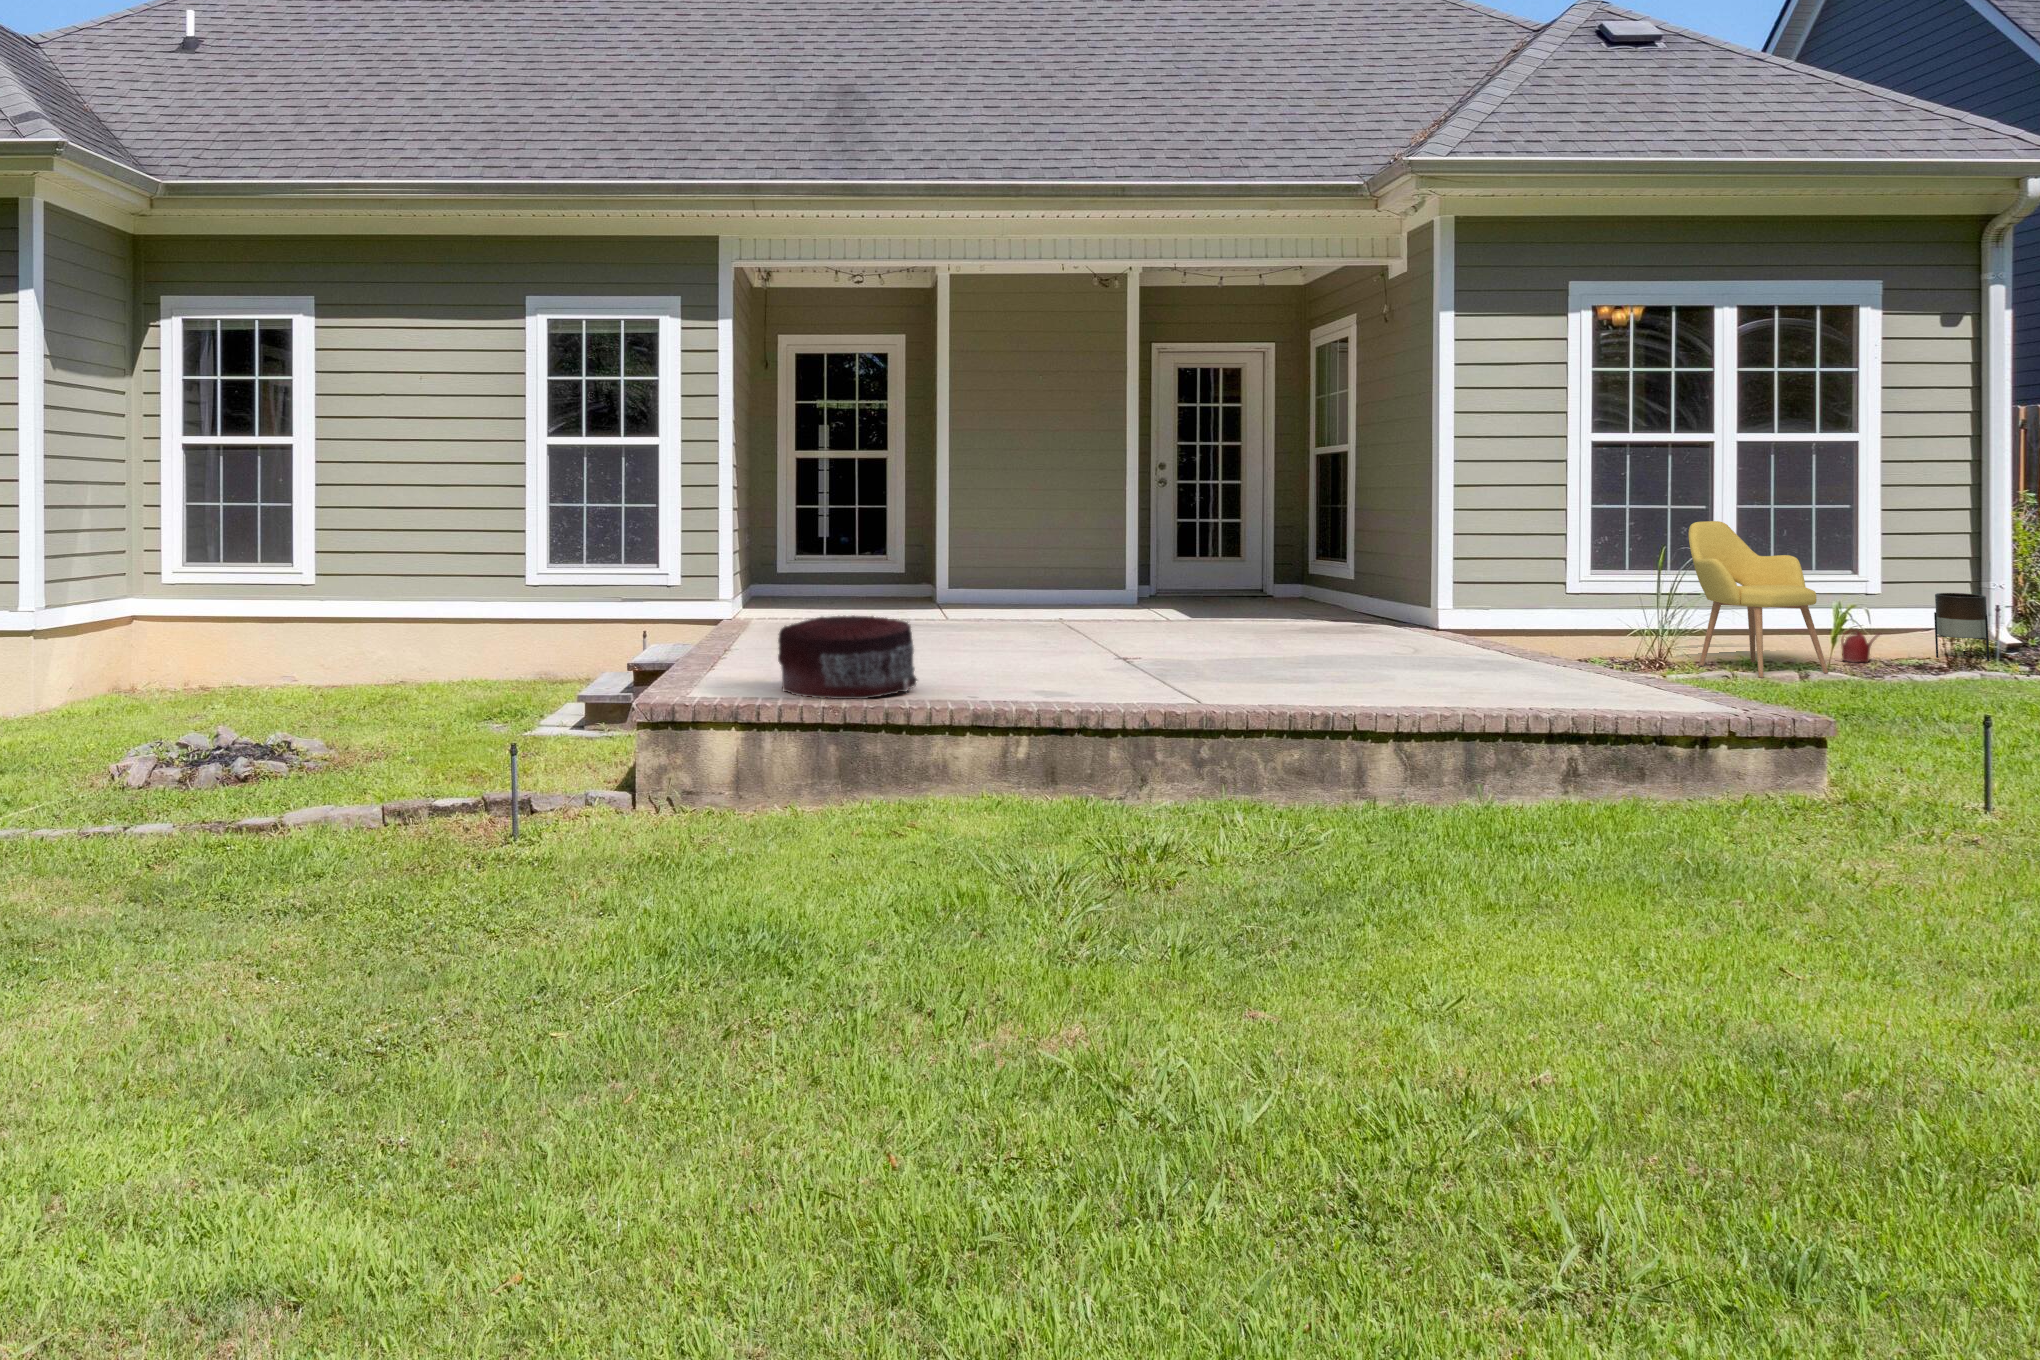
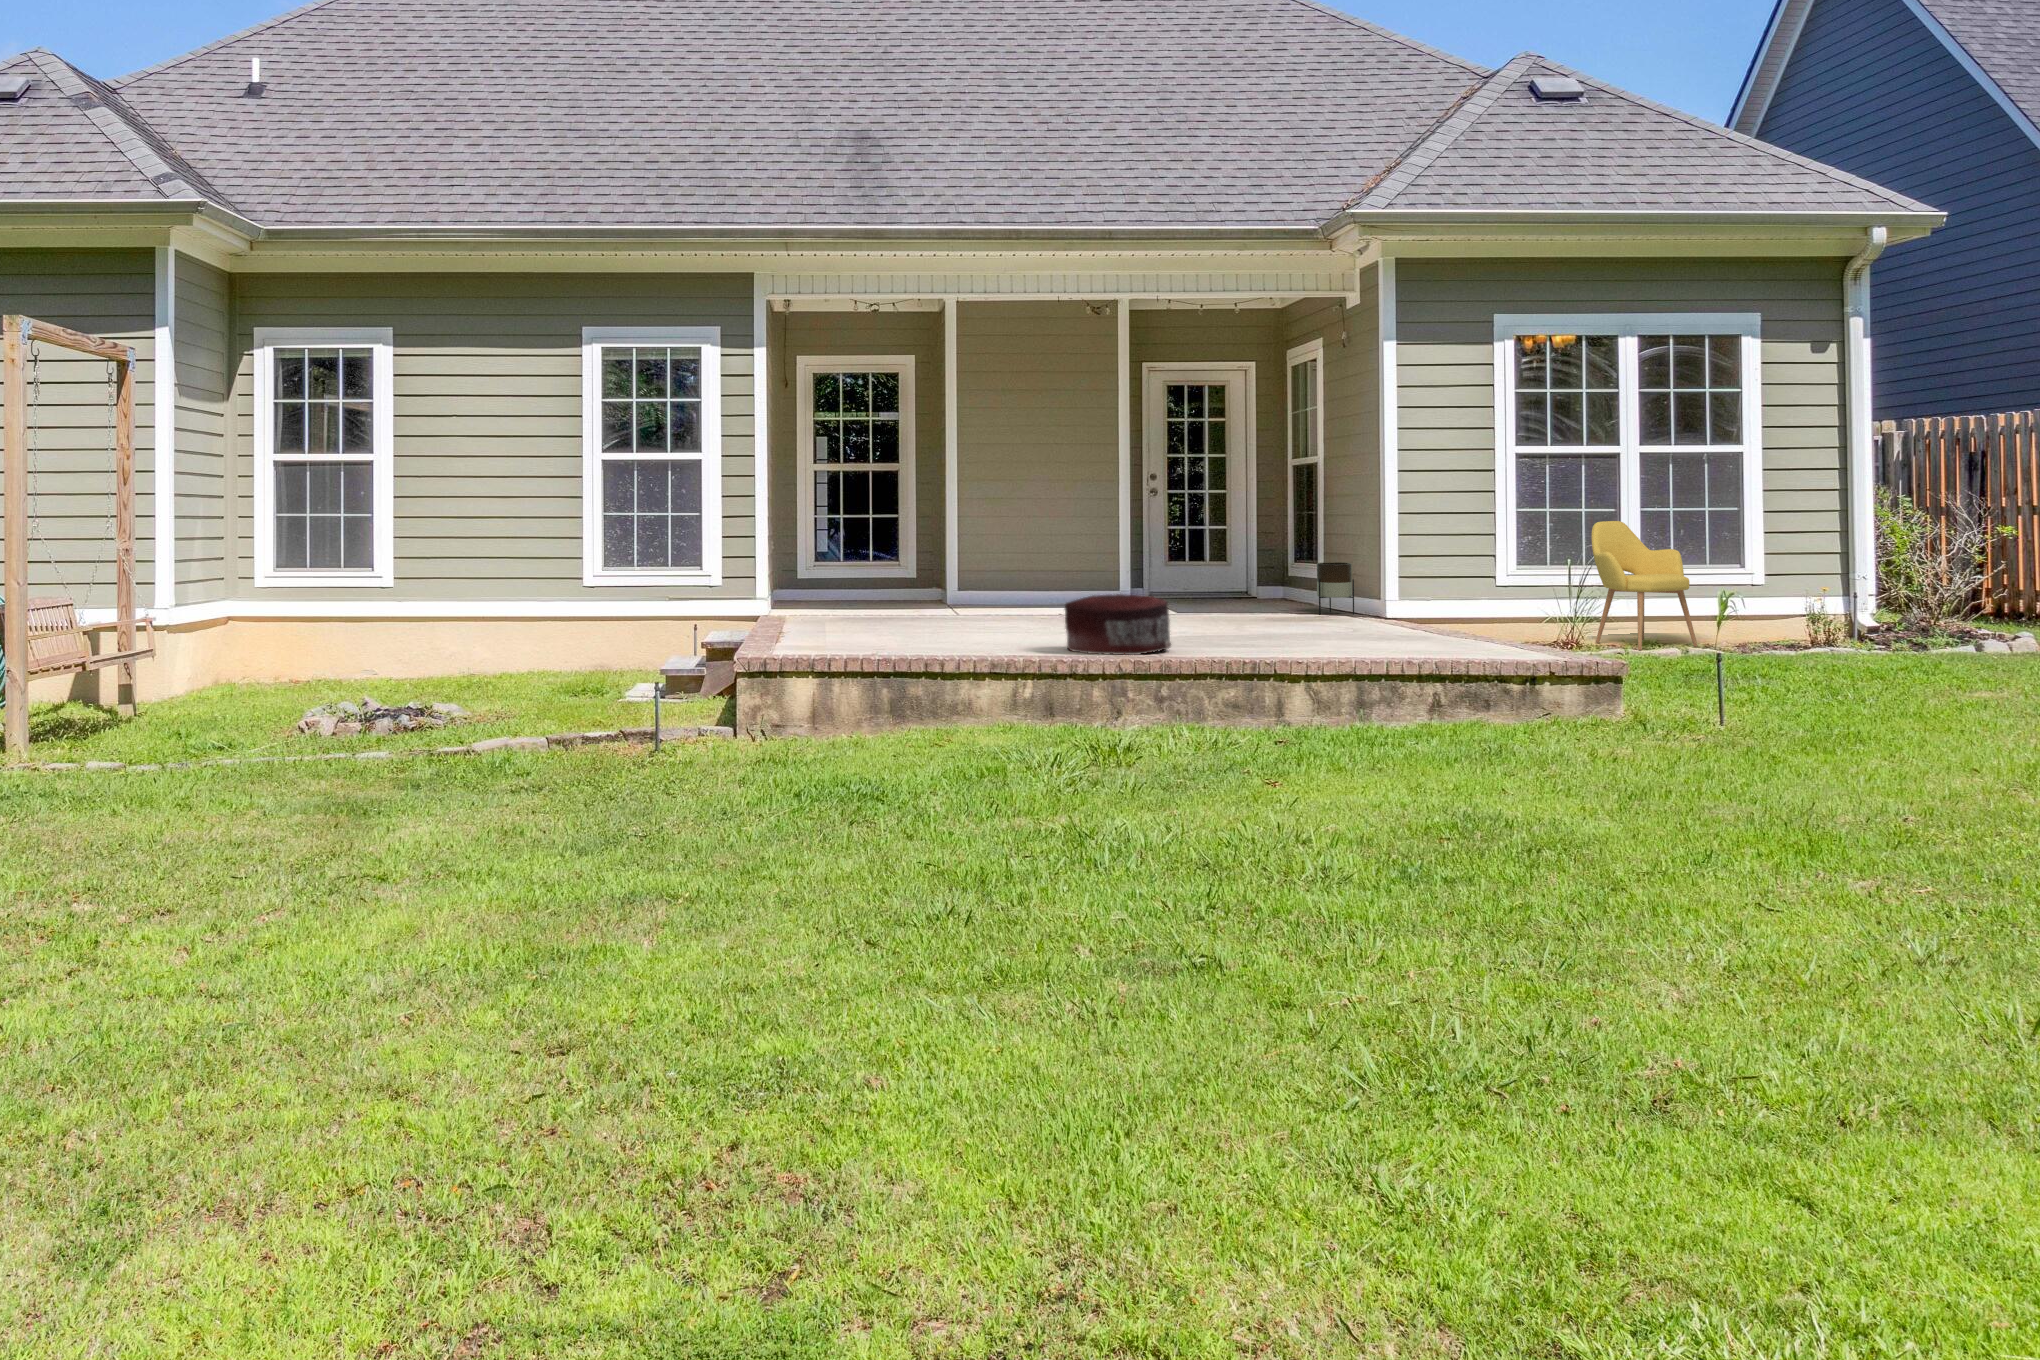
planter: present [1934,593,1989,661] -> present [1317,562,1354,615]
pouf: present [778,615,917,699] -> present [1065,594,1171,655]
watering can: present [1841,631,1880,663] -> none [1716,612,1752,639]

